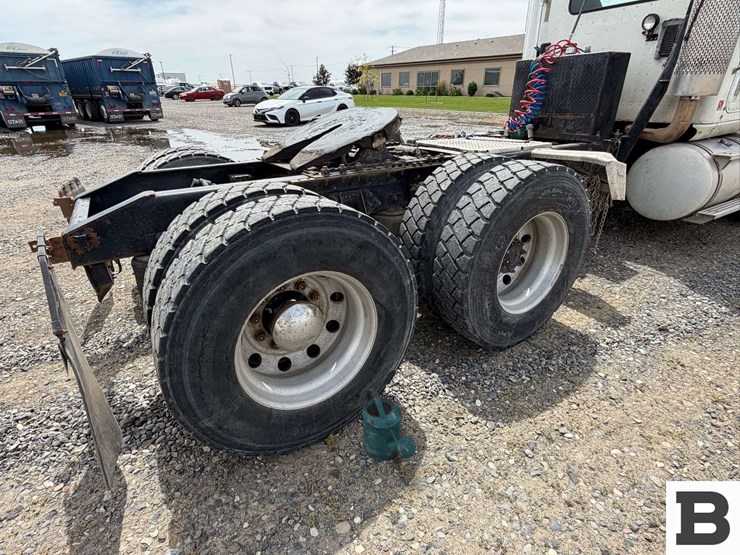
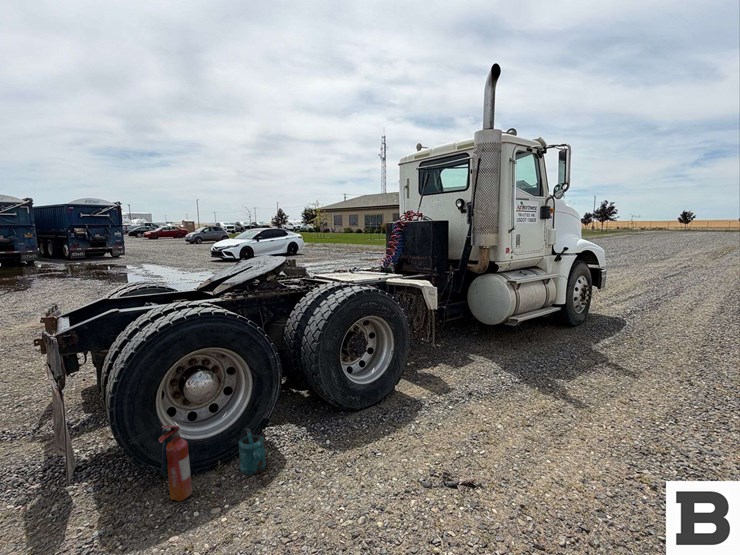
fire extinguisher: none [247,407,301,514] -> present [158,425,192,502]

